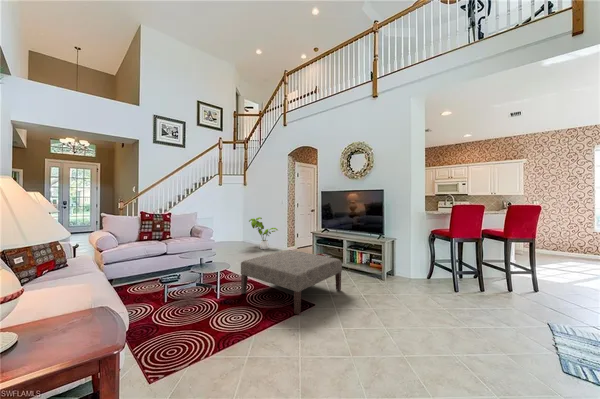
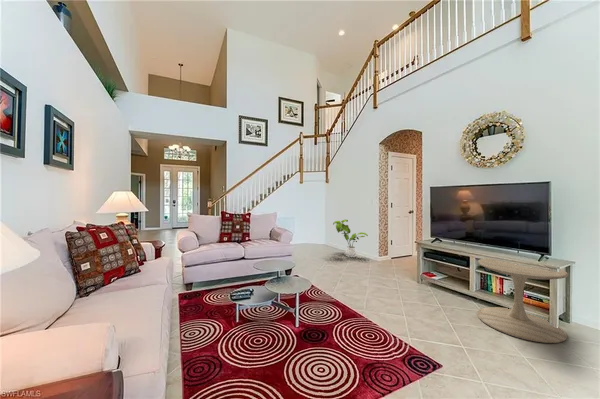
side table: none [345,240,390,288] -> present [477,258,568,343]
ottoman: present [241,250,342,315] -> none [325,266,479,381]

